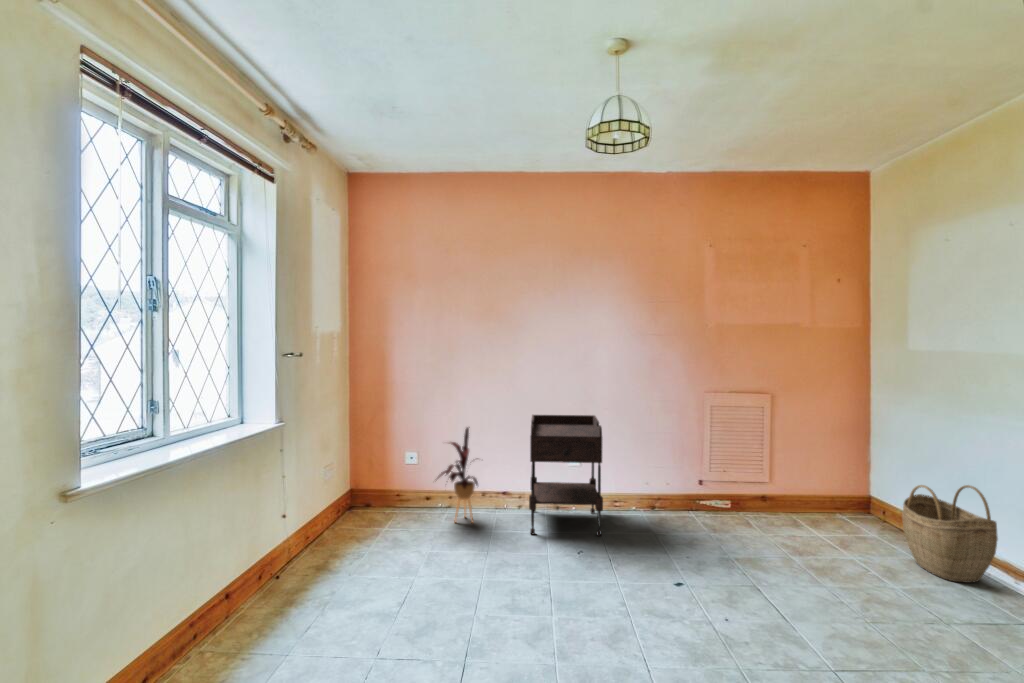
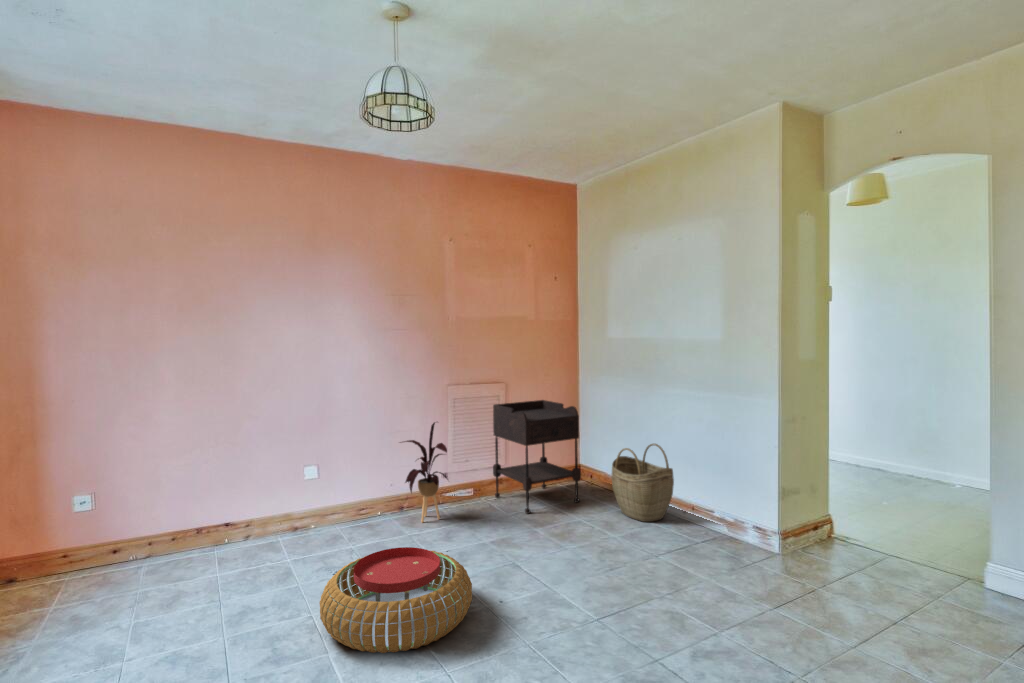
side table: present [529,415,603,536] -> present [493,400,581,514]
house plant: present [437,427,478,521] -> present [400,422,448,522]
pouf: none [554,540,696,636] -> present [320,547,472,653]

